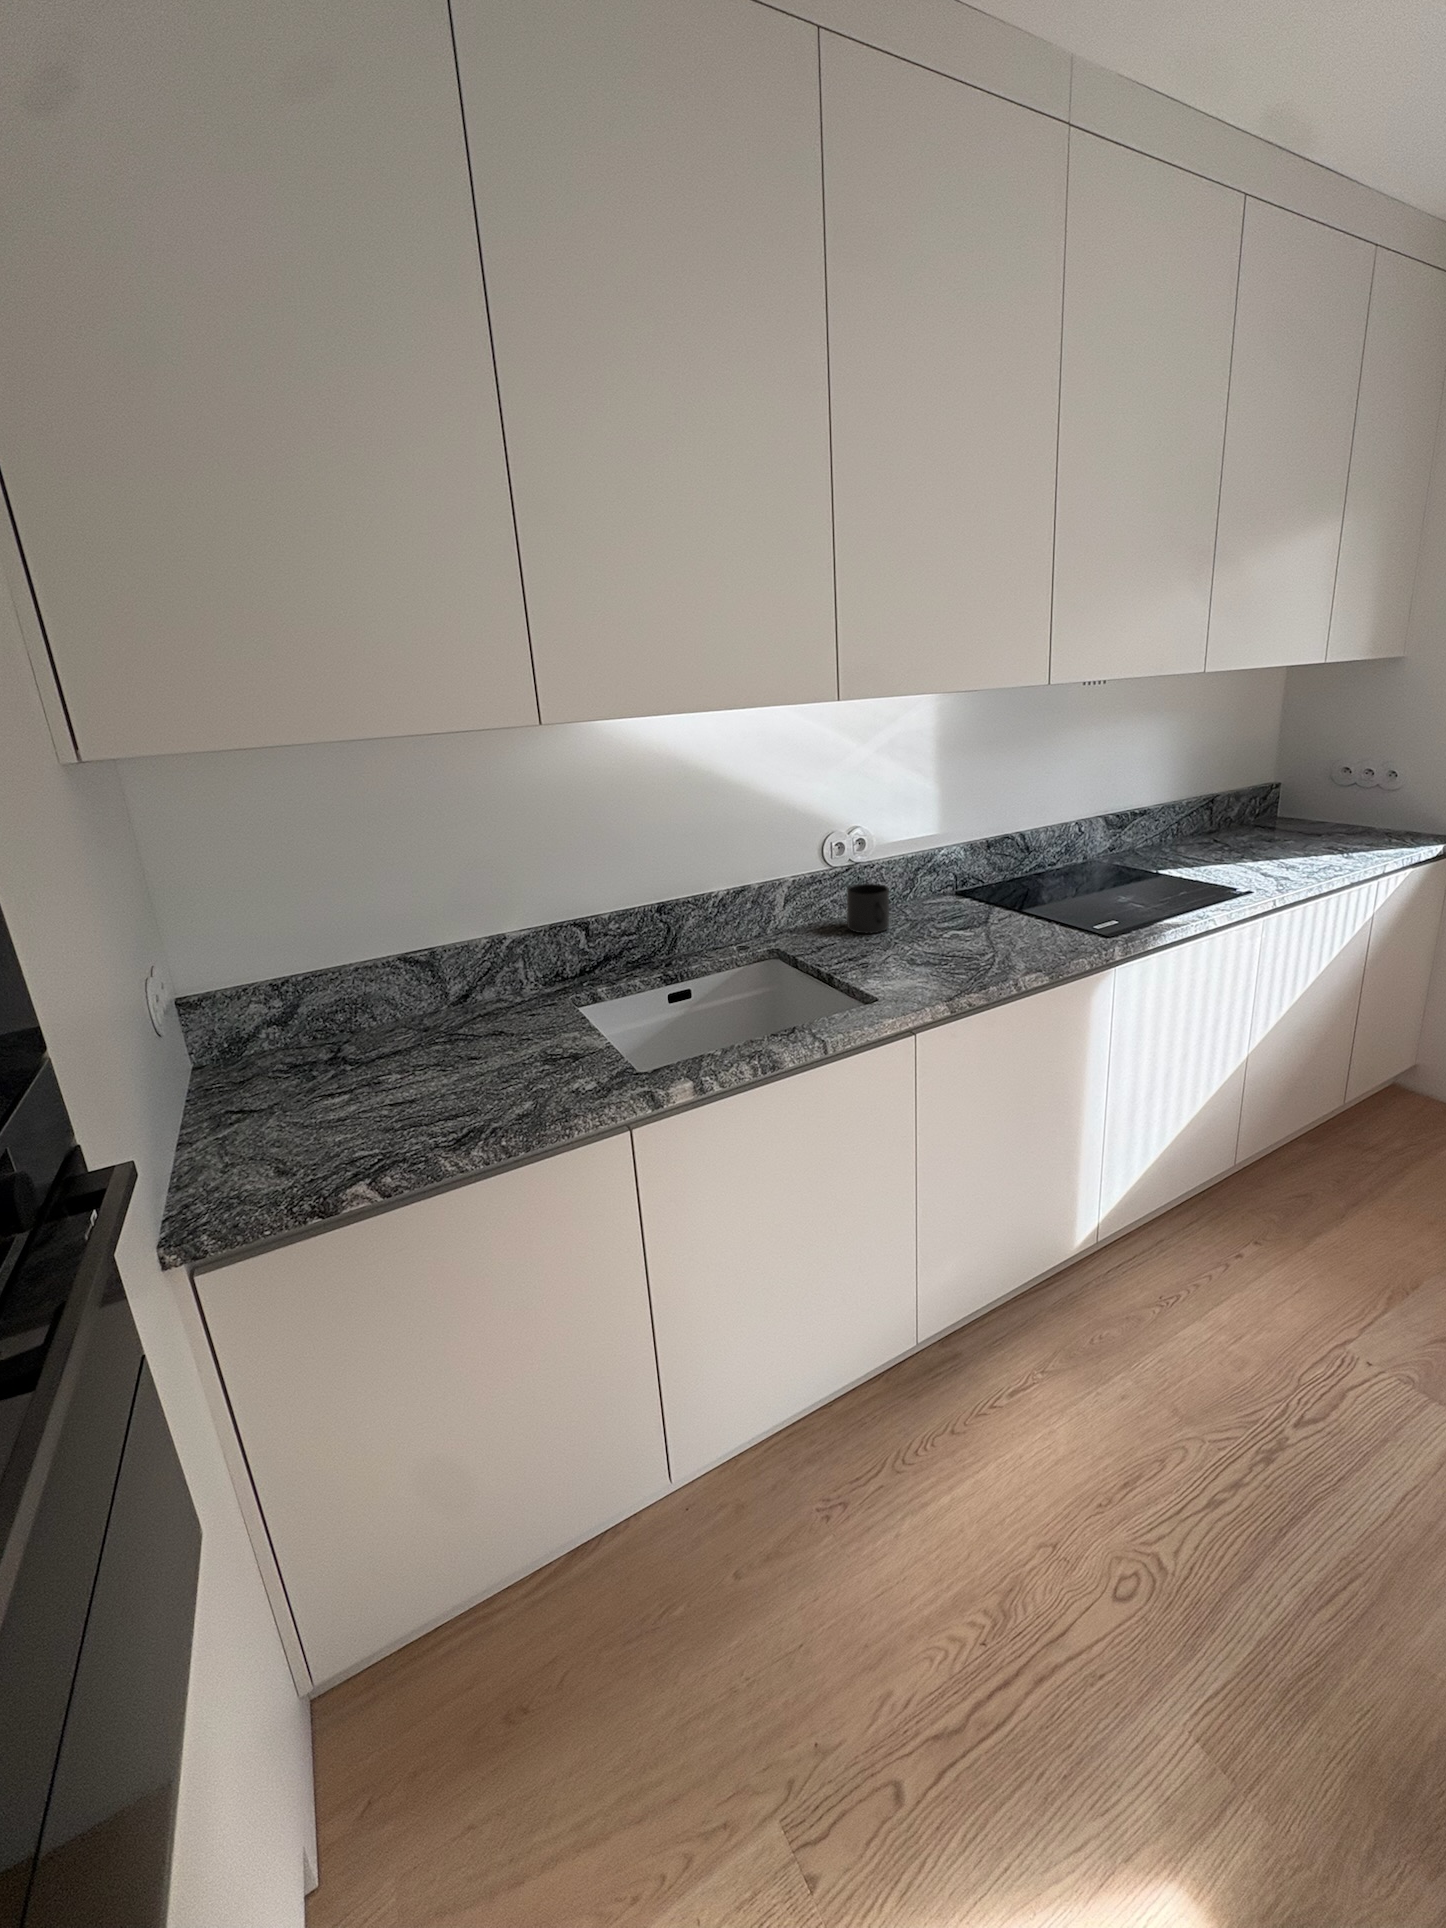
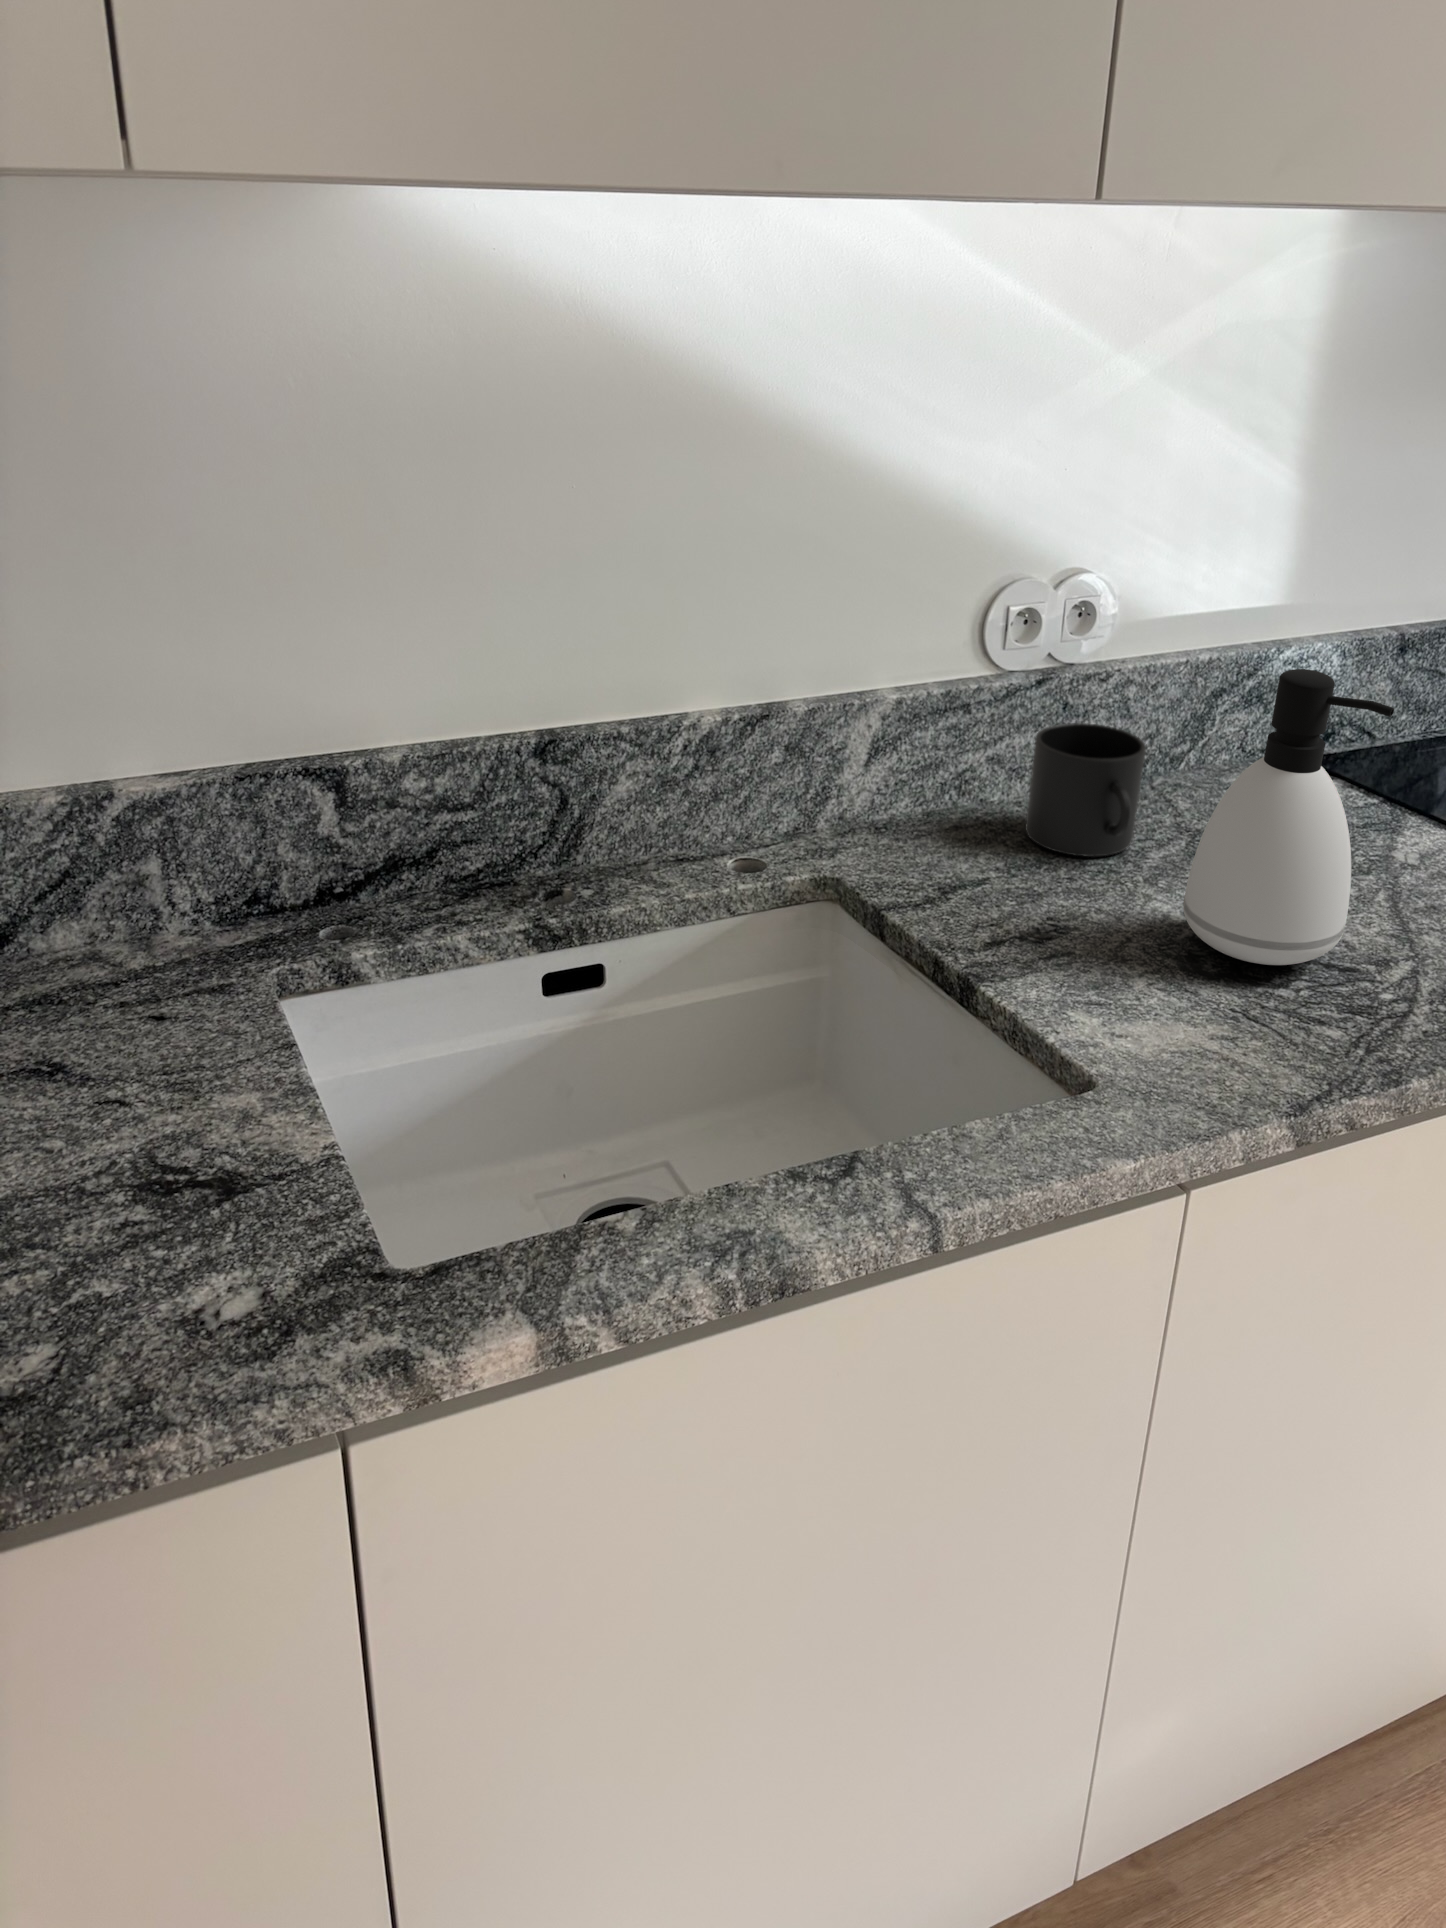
soap dispenser: none [907,849,968,959] -> present [1183,669,1394,965]

